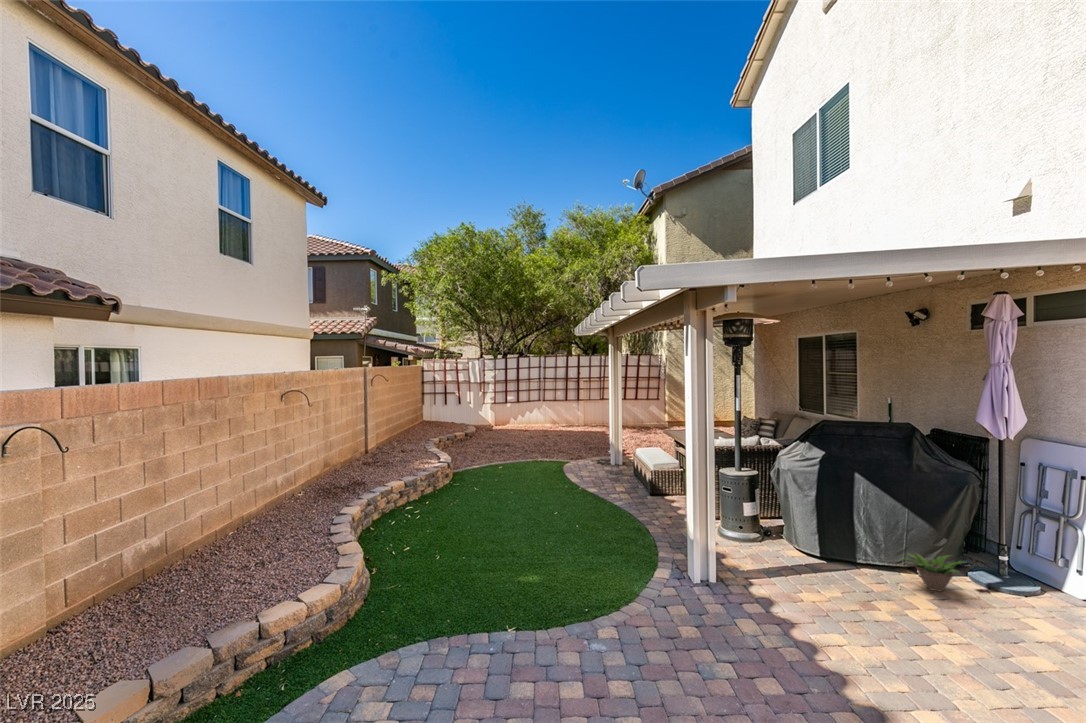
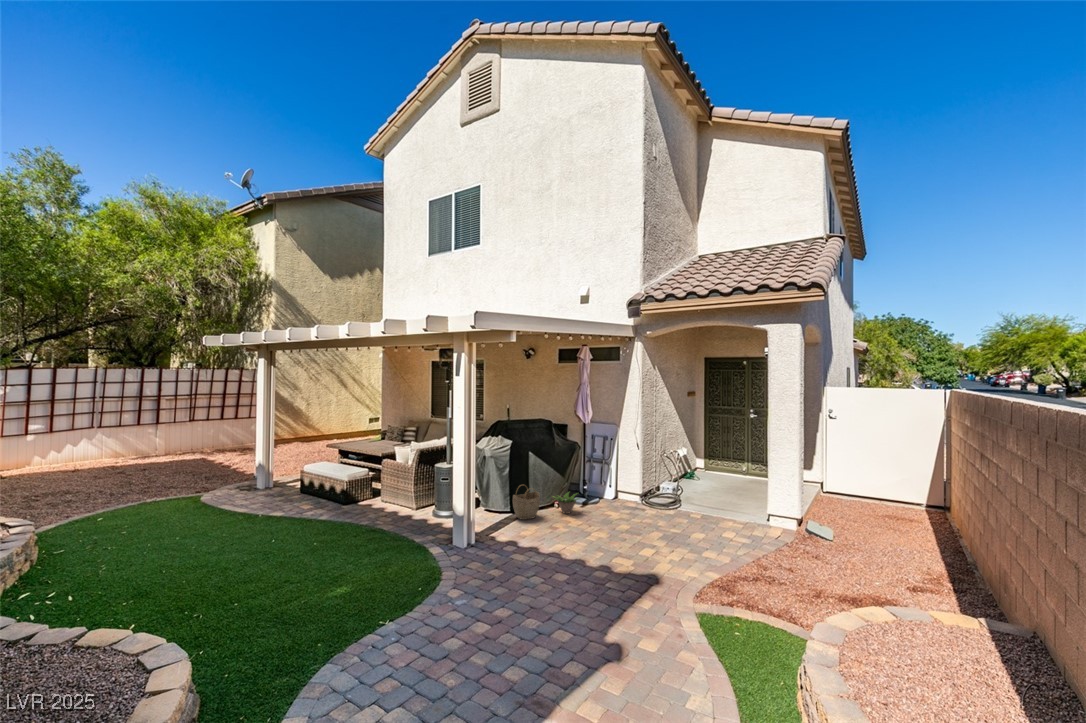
woven basket: none [822,521,872,577] -> present [513,485,540,520]

